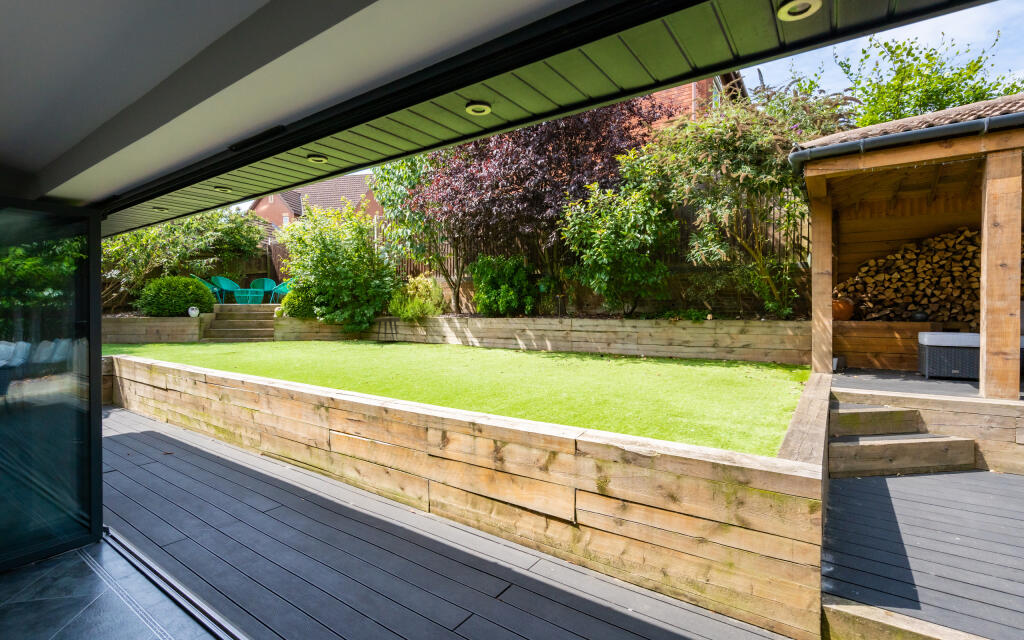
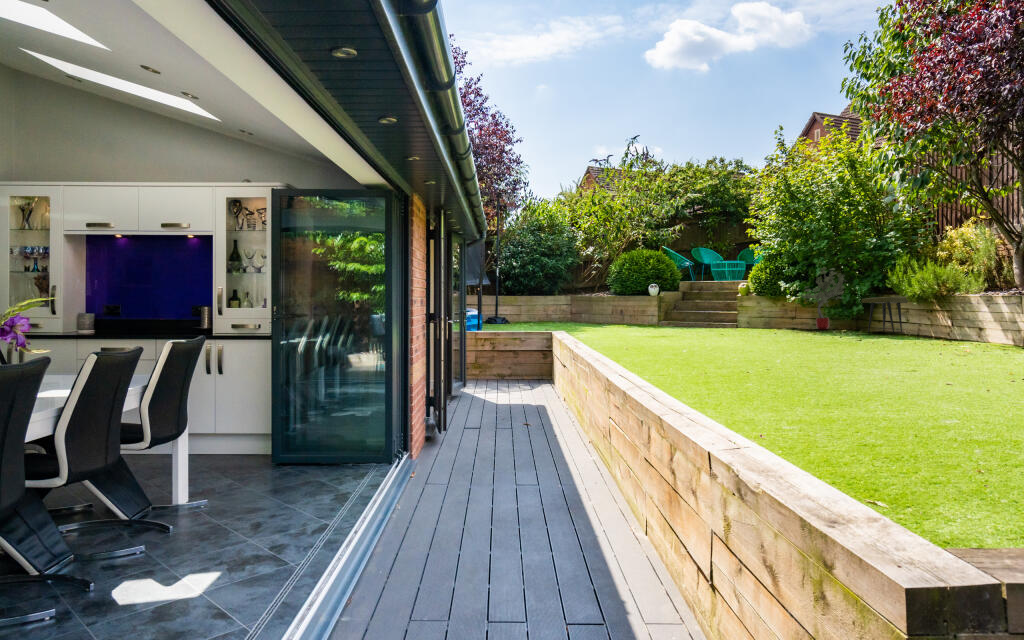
potted tree: none [327,297,360,341] -> present [801,268,844,330]

